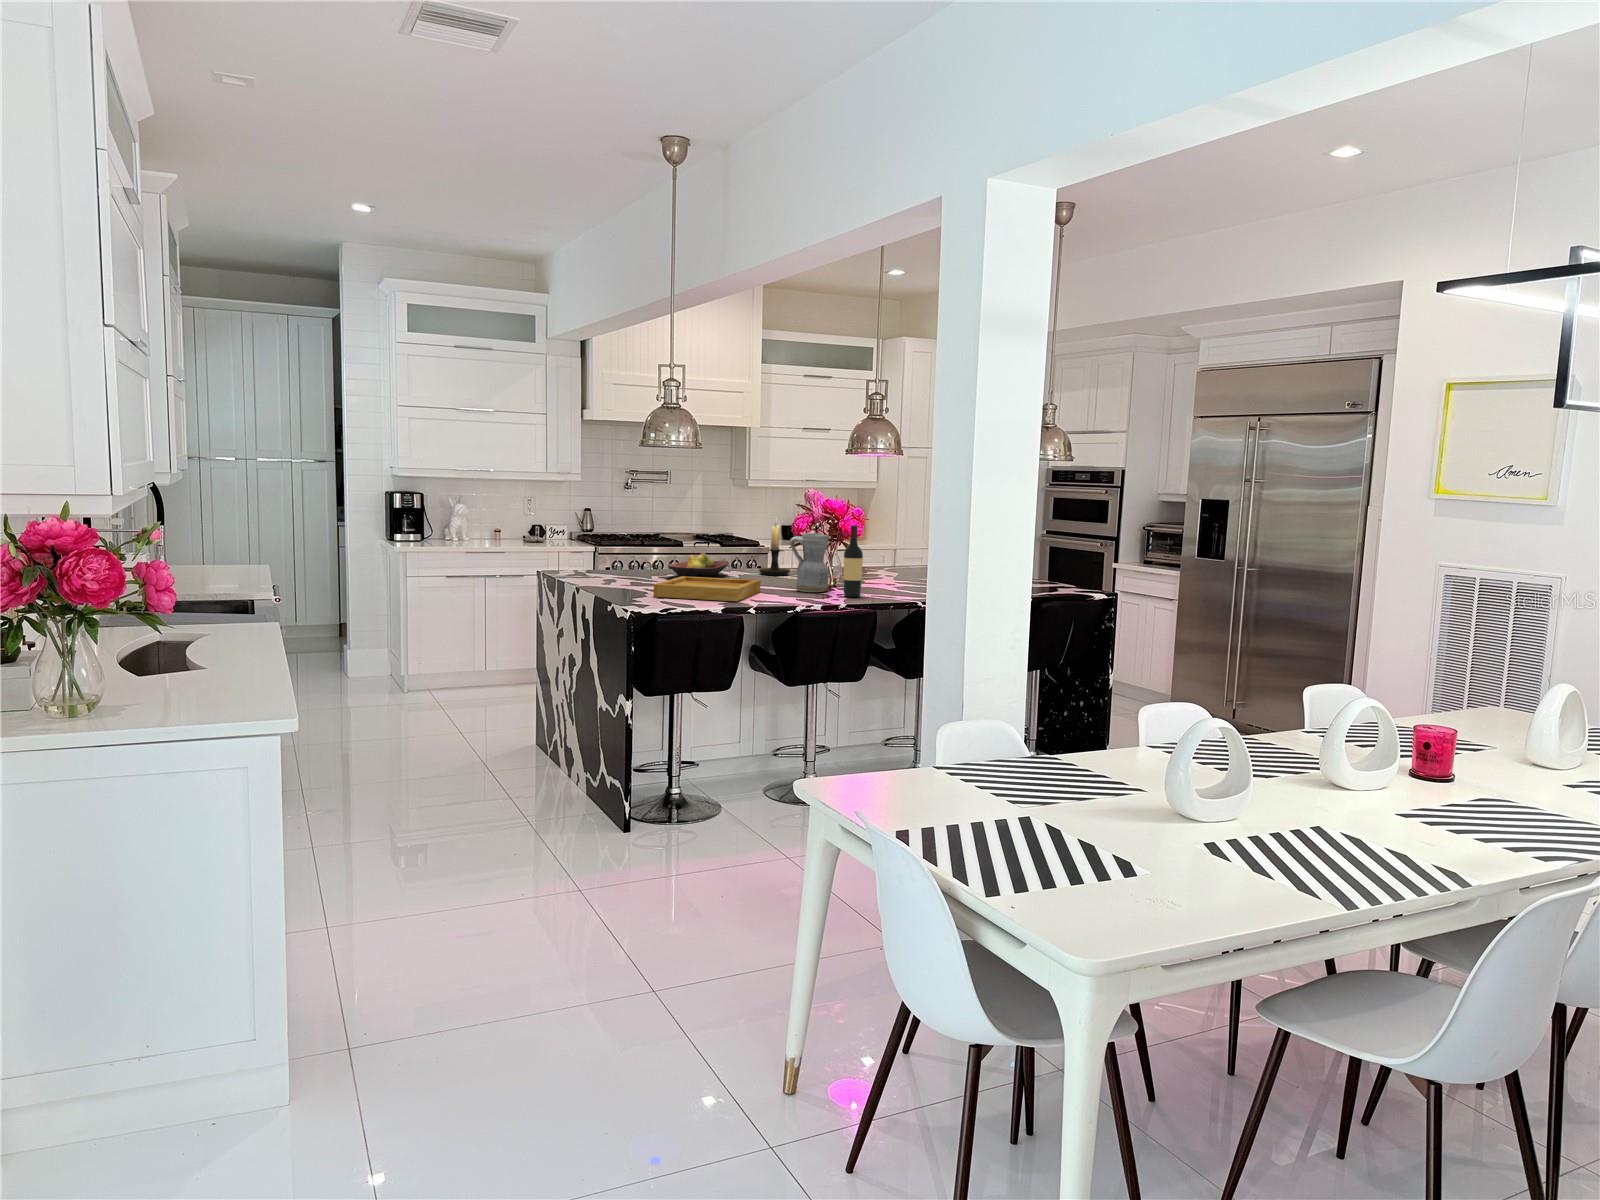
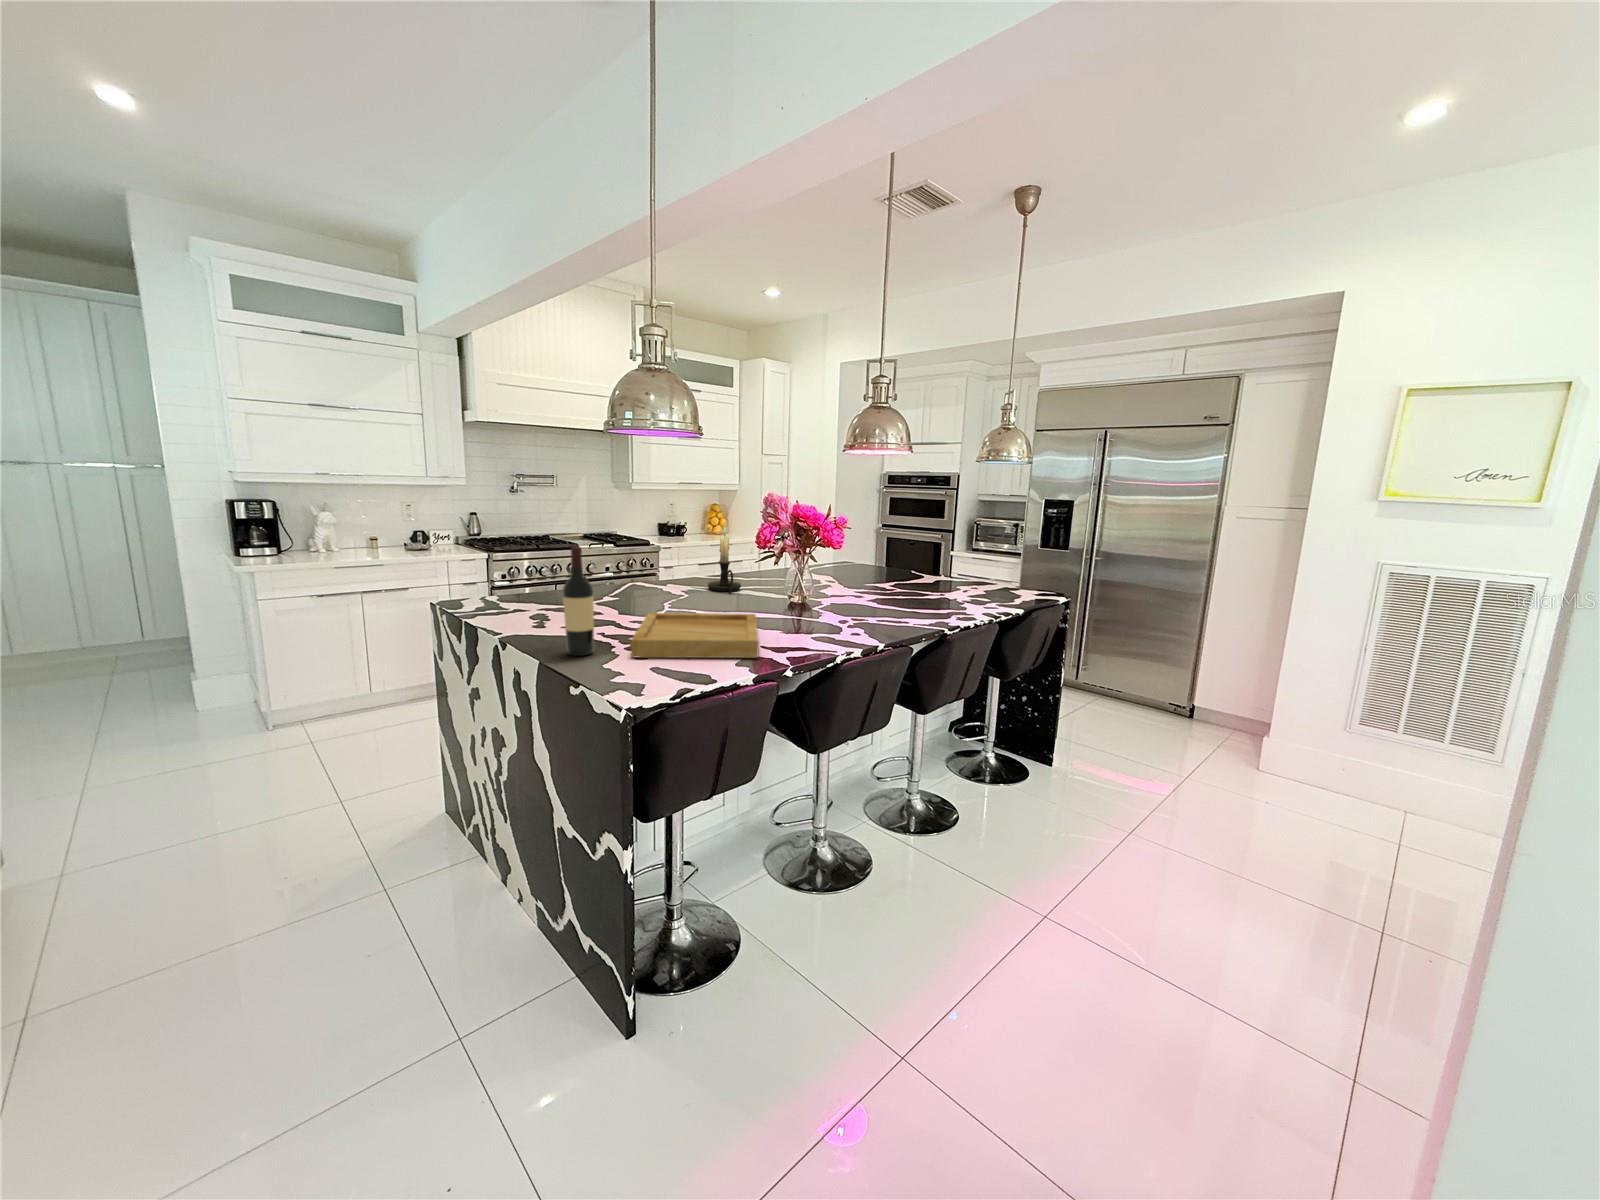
wine bottle: present [844,525,863,597] -> present [563,547,594,656]
ceramic pitcher: present [790,533,830,592] -> none [783,550,831,623]
fruit bowl: present [668,553,728,577] -> none [613,572,680,608]

